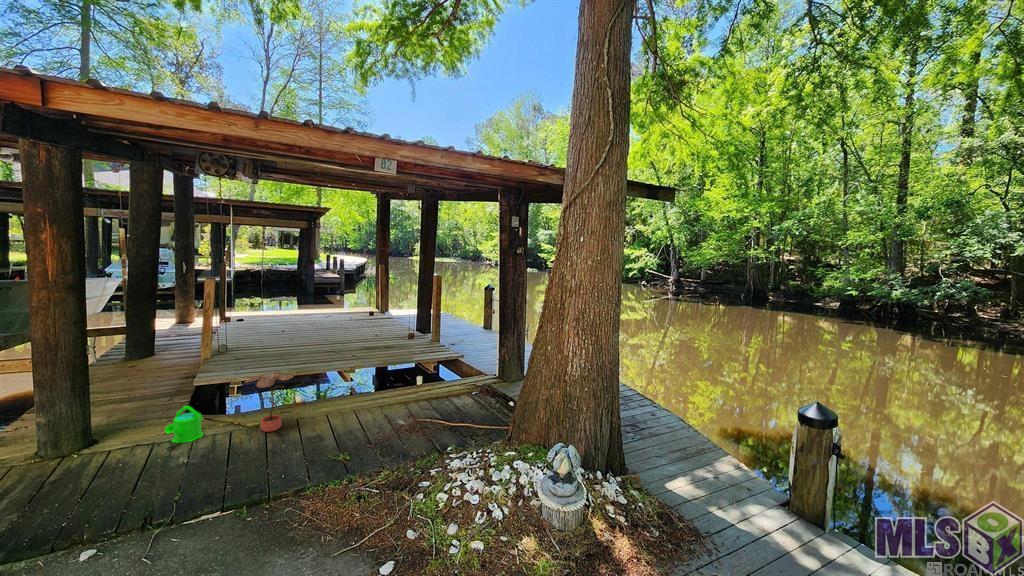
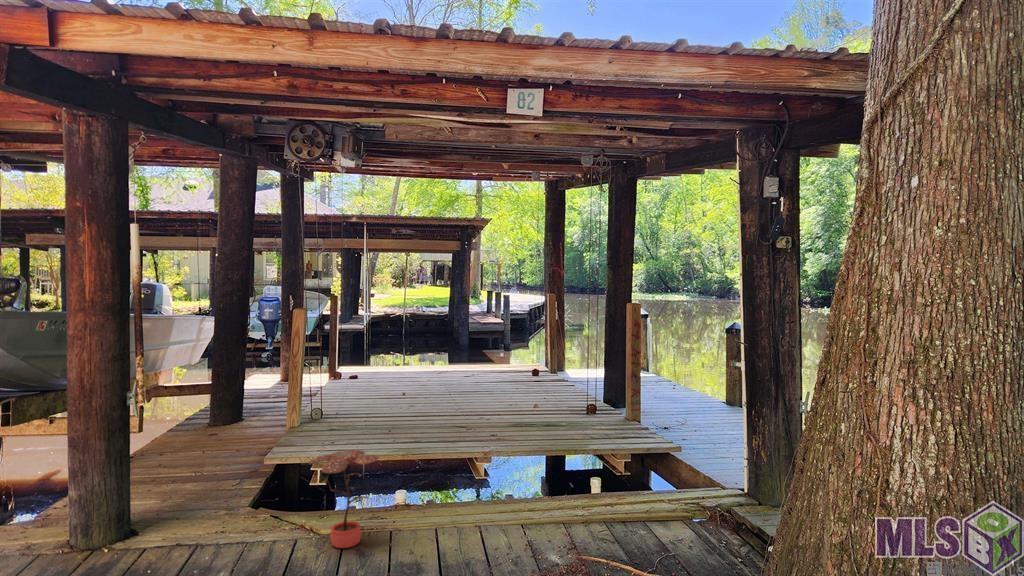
watering can: present [165,406,203,443] -> none [205,493,261,550]

